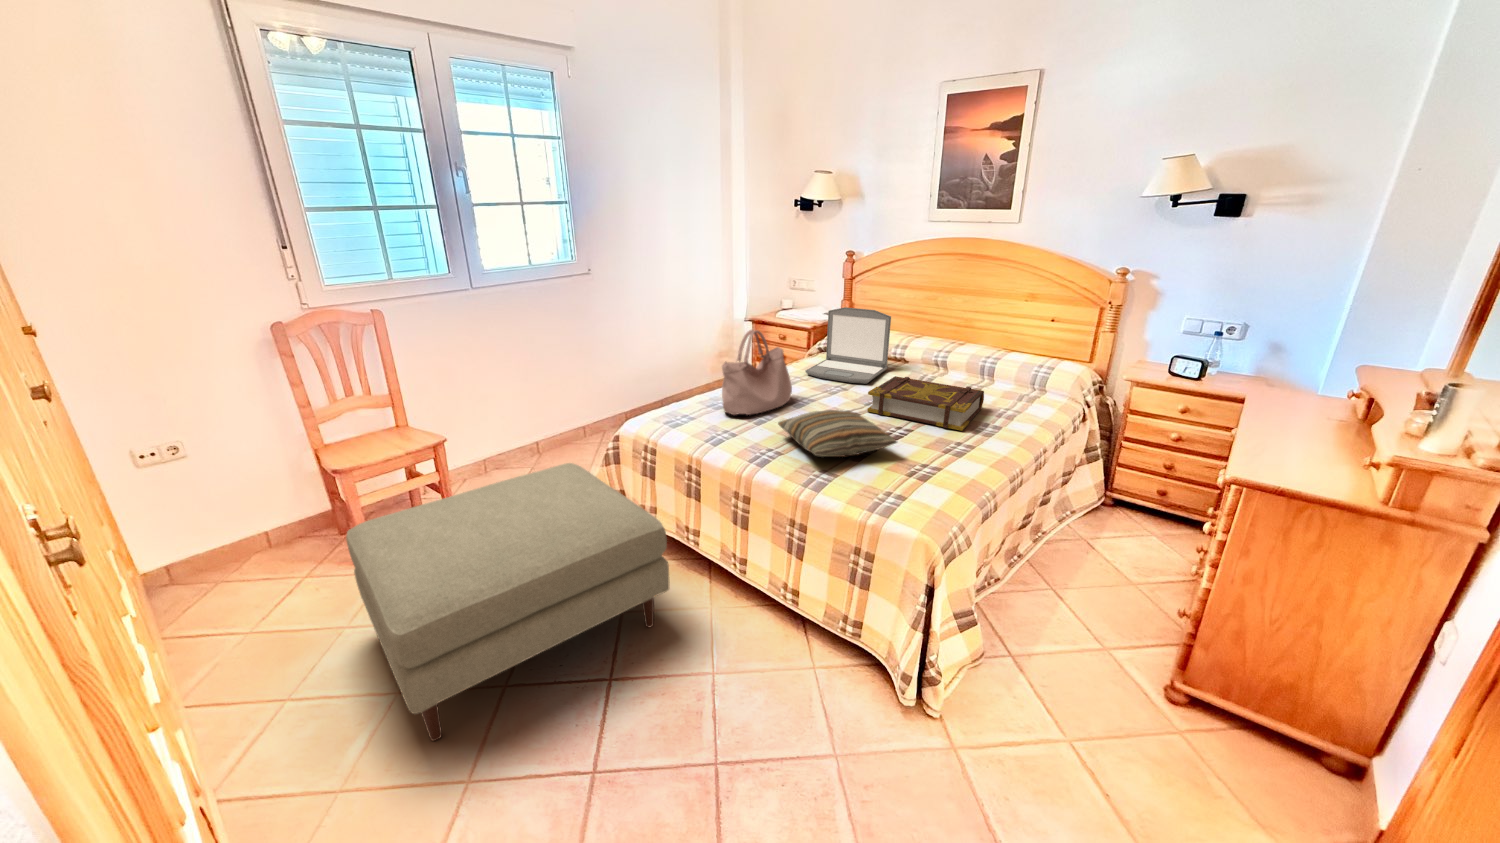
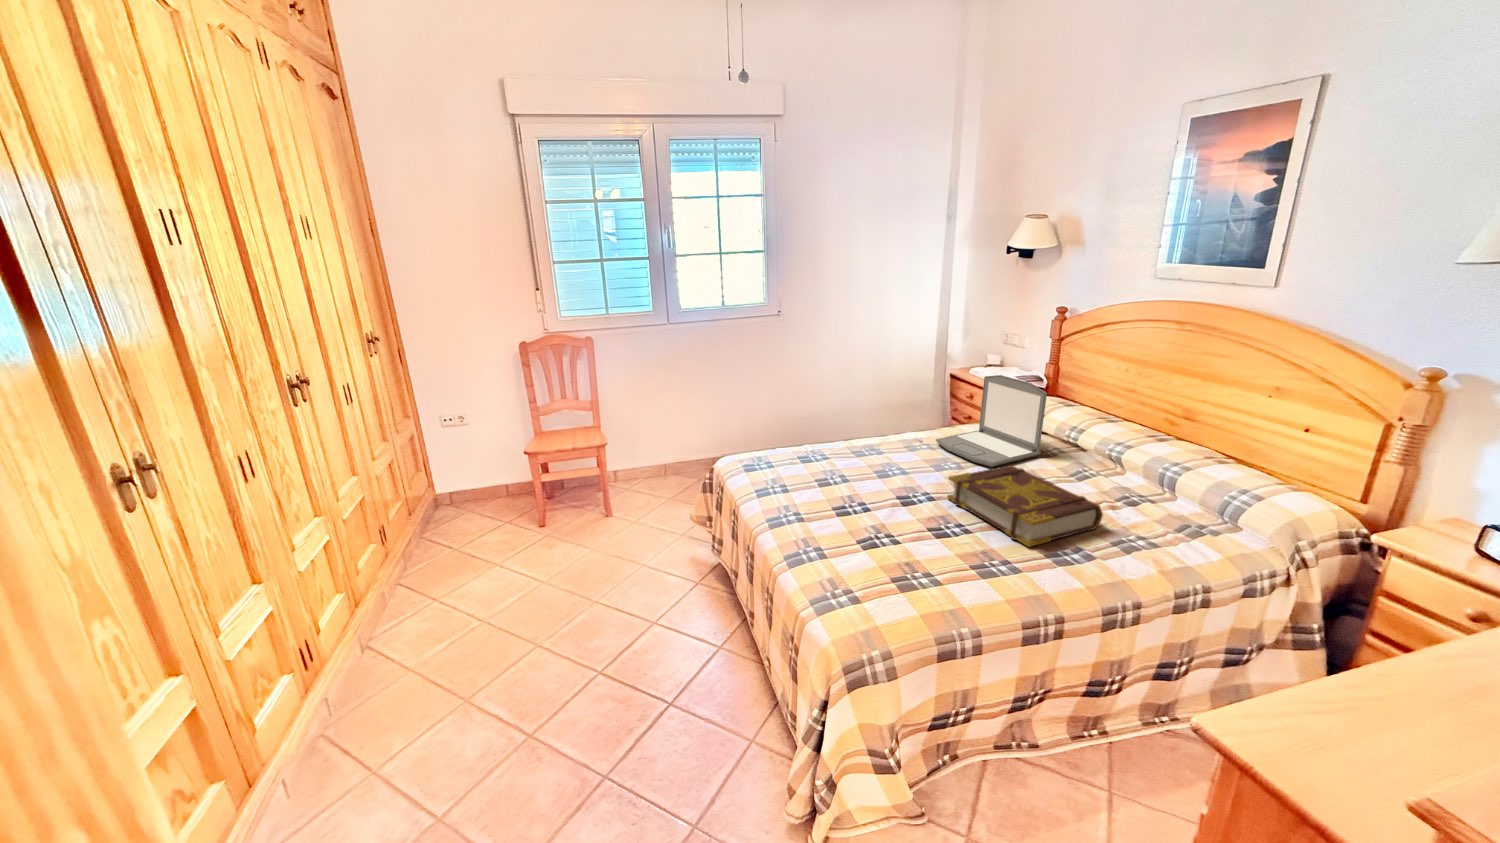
handbag: present [722,330,792,415] -> none [799,390,886,475]
pillow: present [778,410,897,457] -> none [807,485,909,541]
ottoman: present [346,463,669,741] -> none [446,484,676,663]

